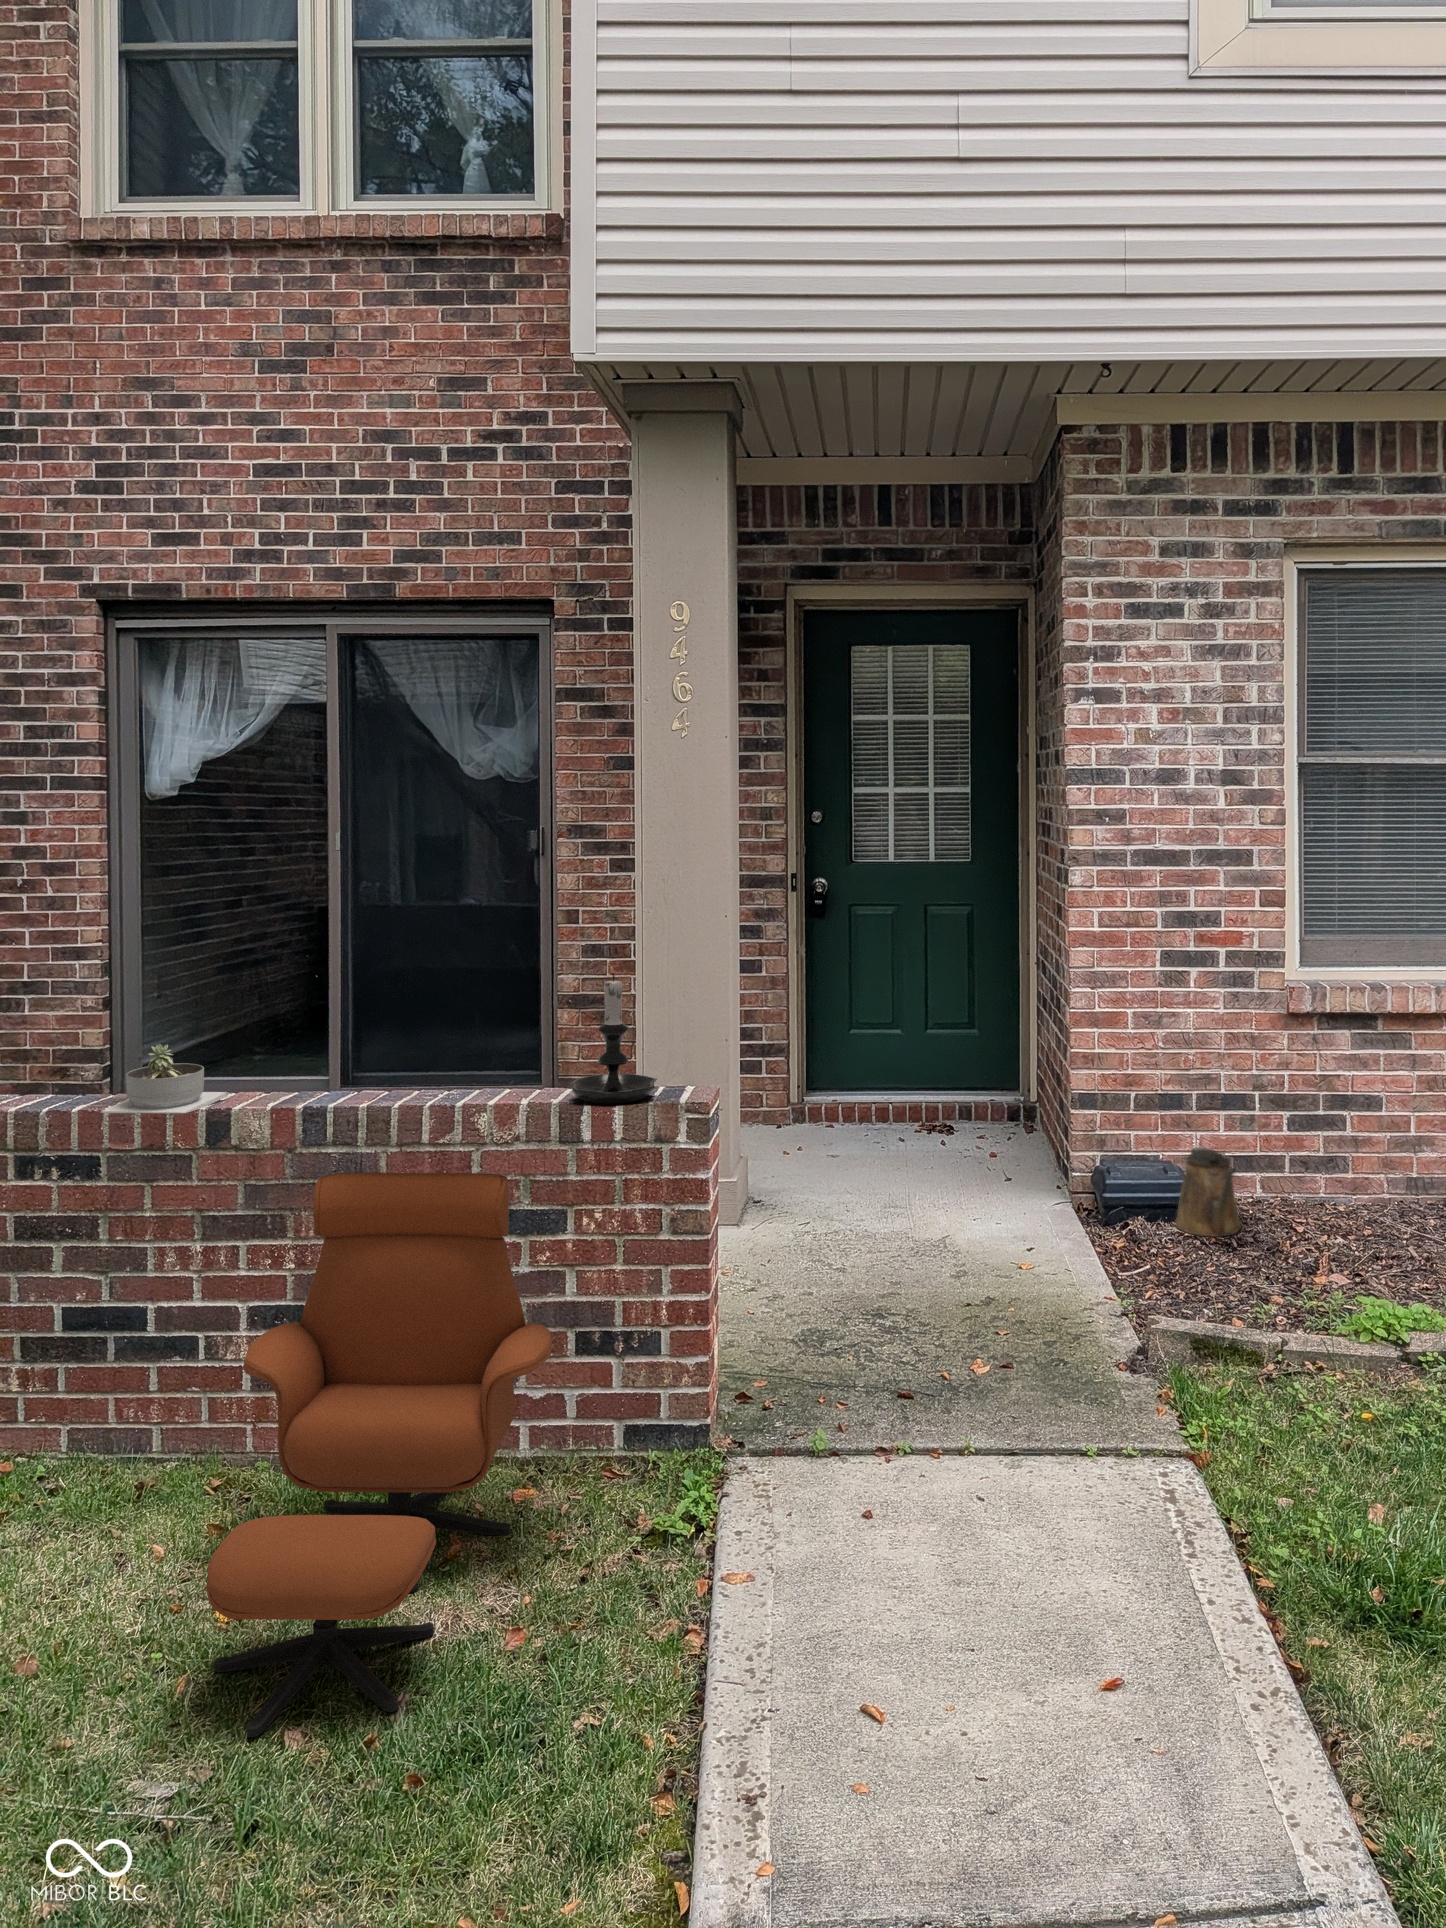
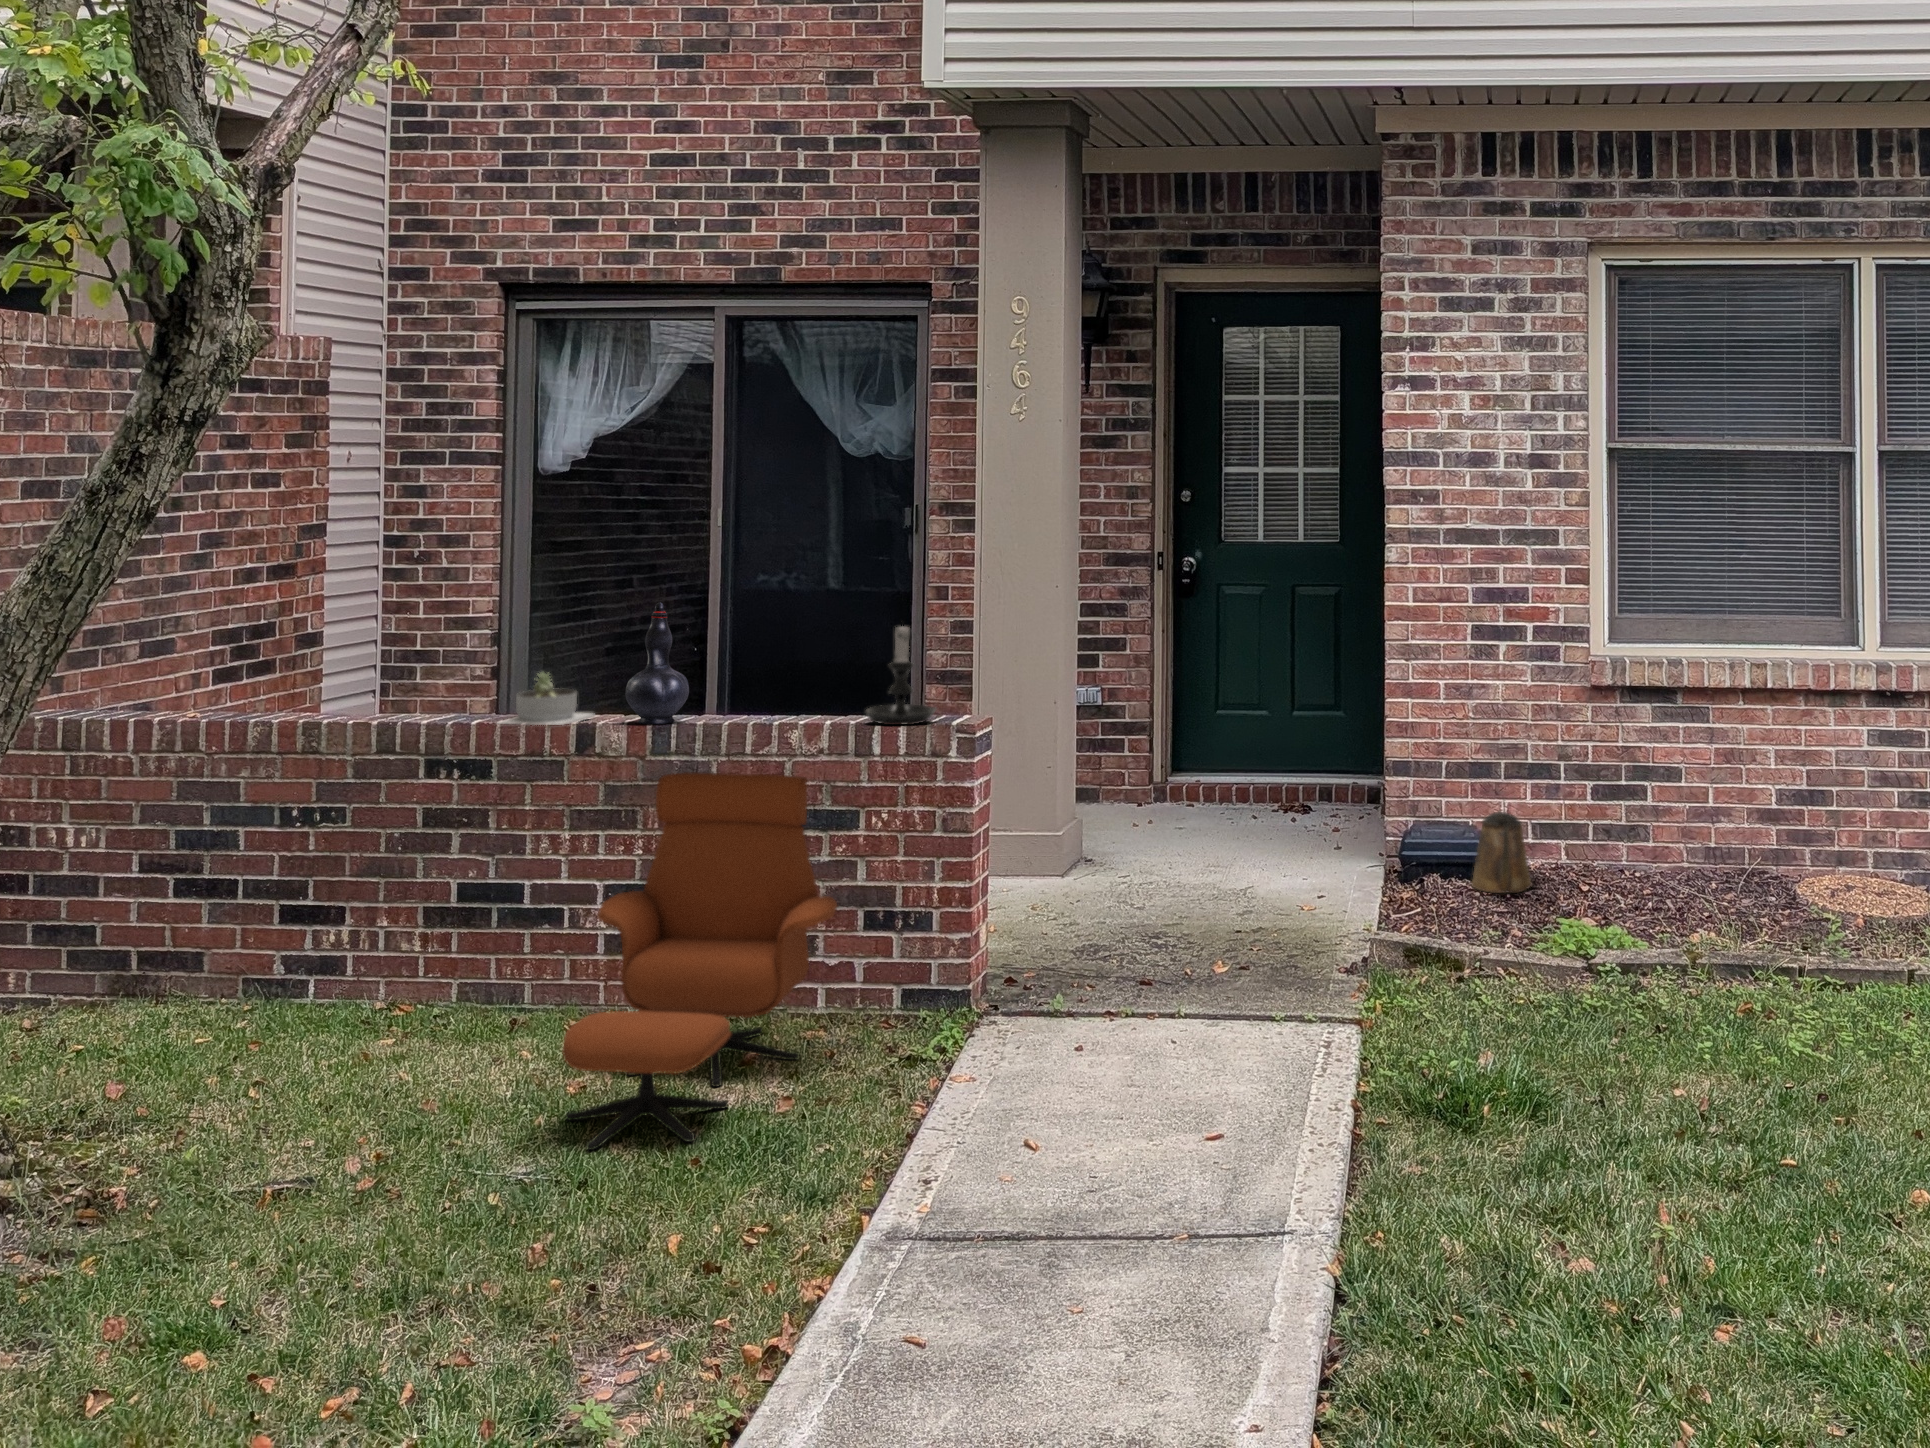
decorative vase: none [266,956,346,1109] -> present [625,602,689,724]

